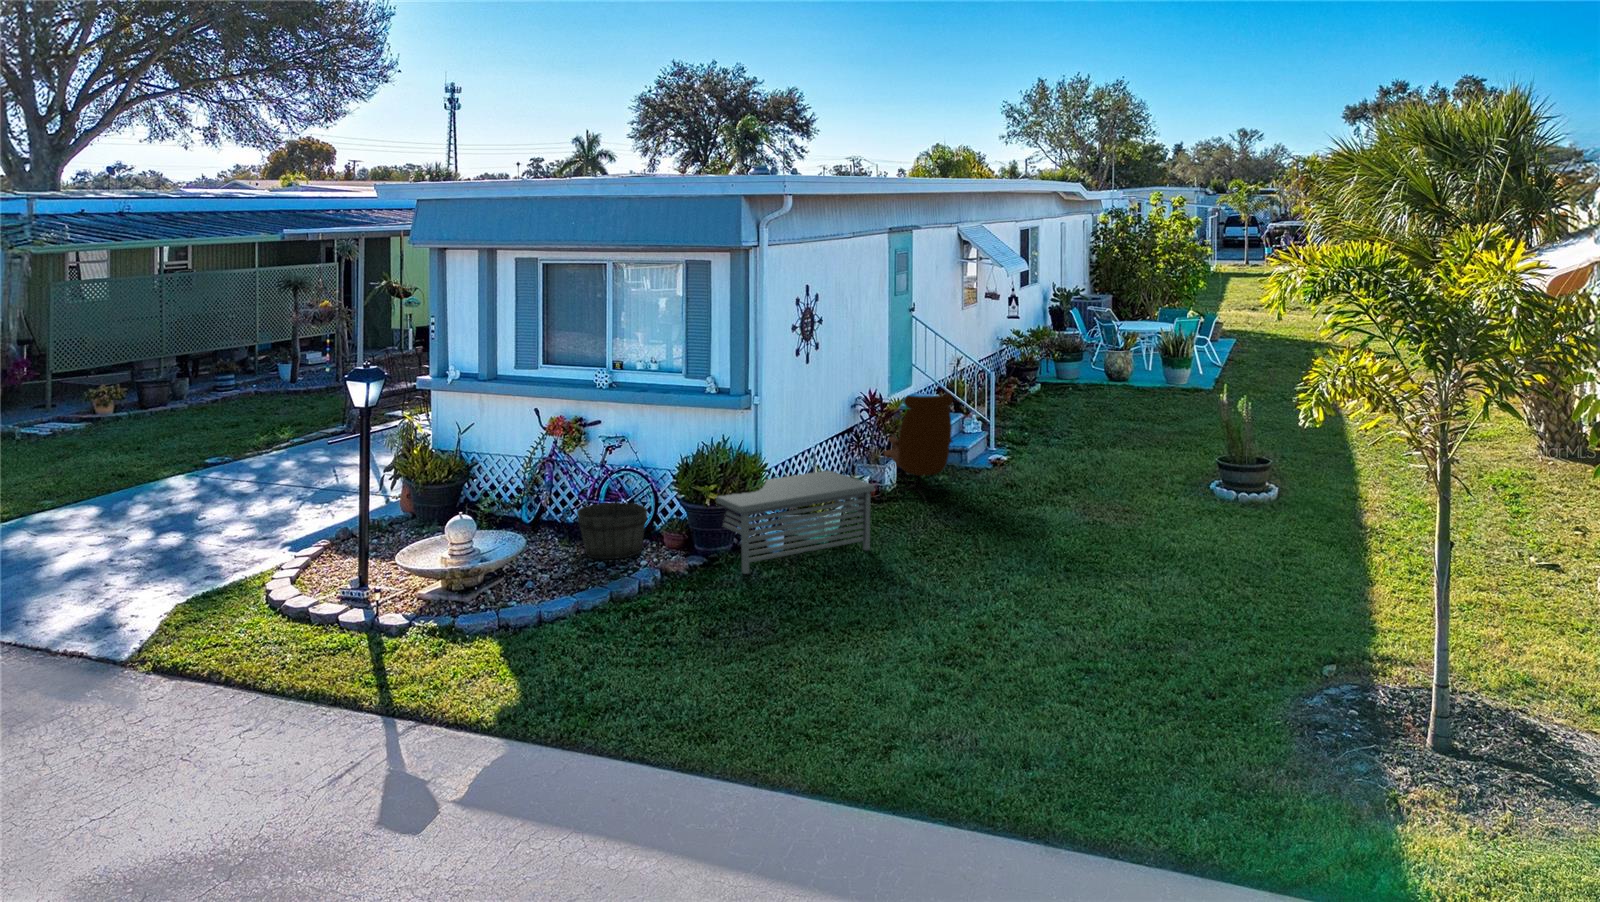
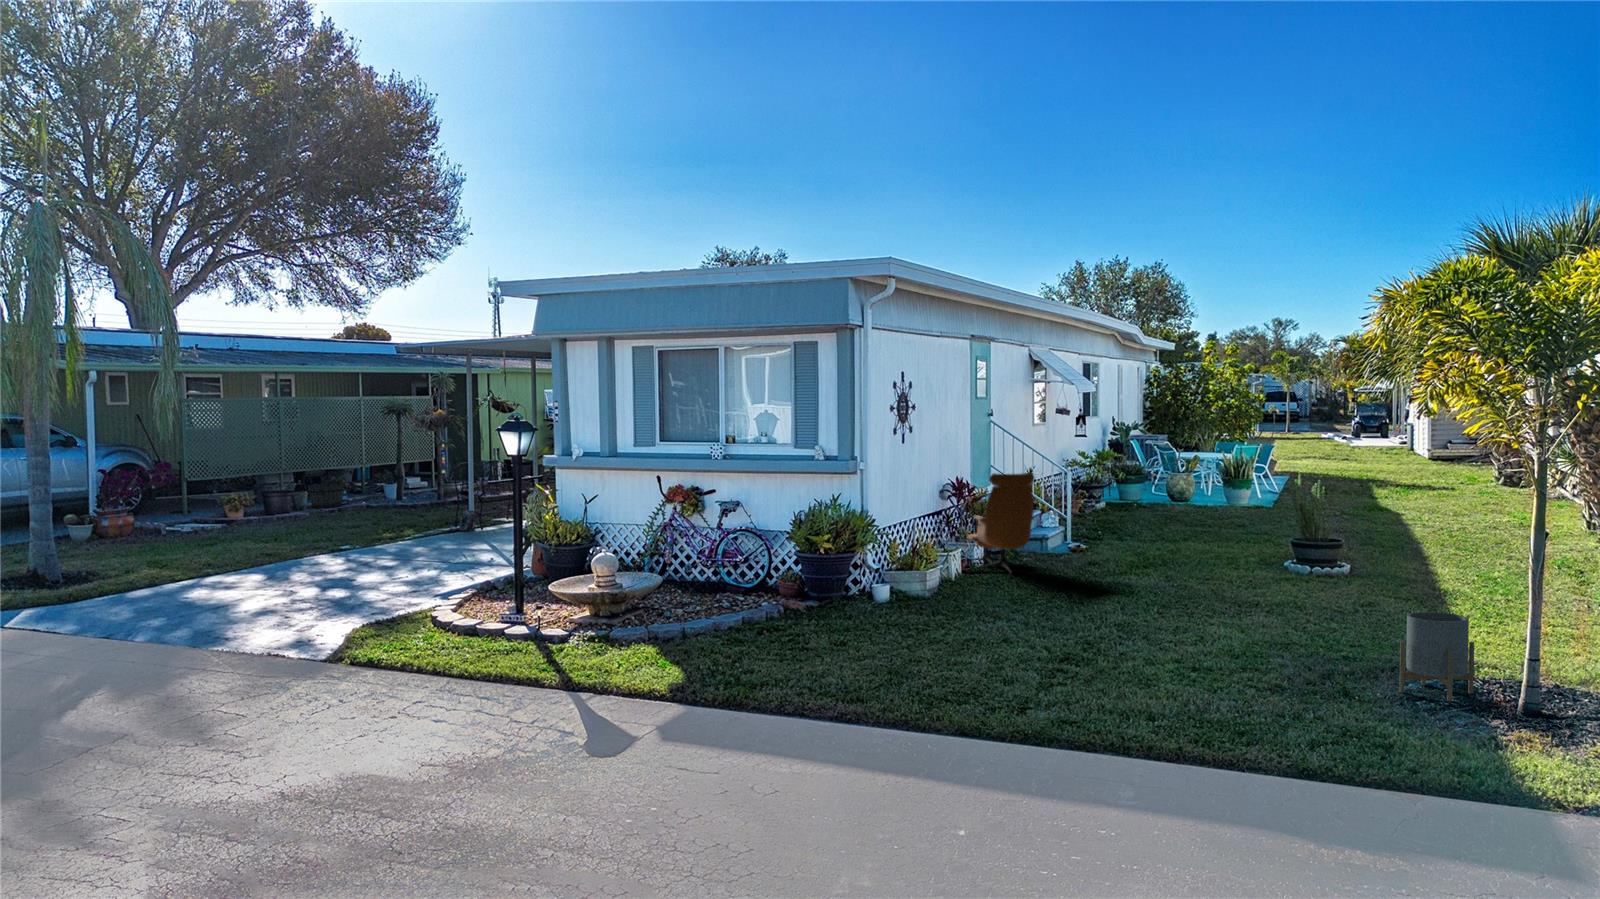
storage bench: present [712,470,875,574] -> none [811,533,970,615]
wooden bucket: present [577,498,647,559] -> present [307,477,345,508]
planter: none [1334,629,1423,740] -> present [1399,612,1474,701]

